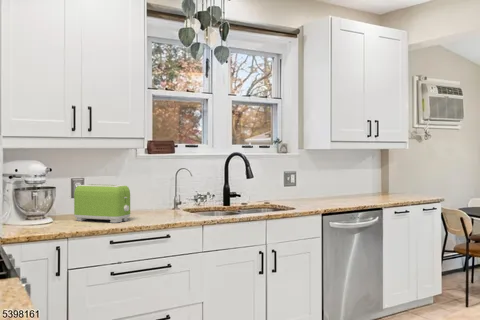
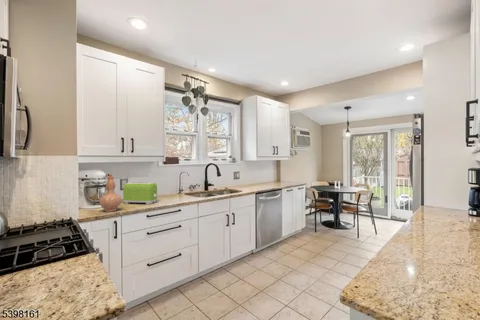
vase: none [35,166,69,230] -> present [100,174,121,212]

